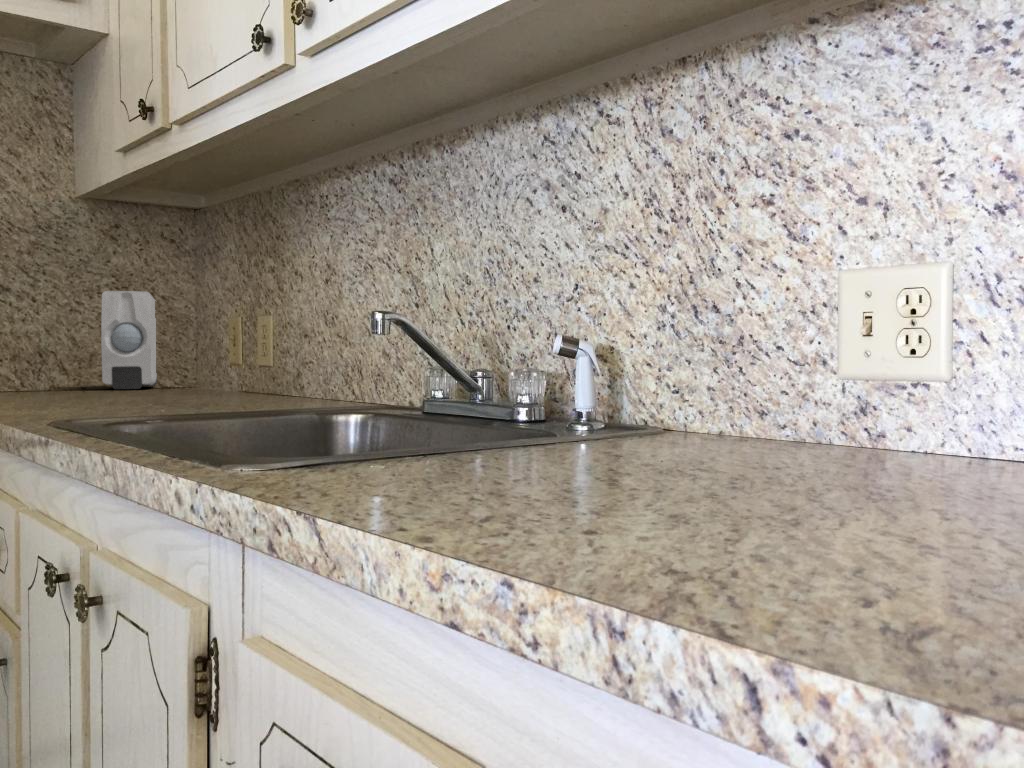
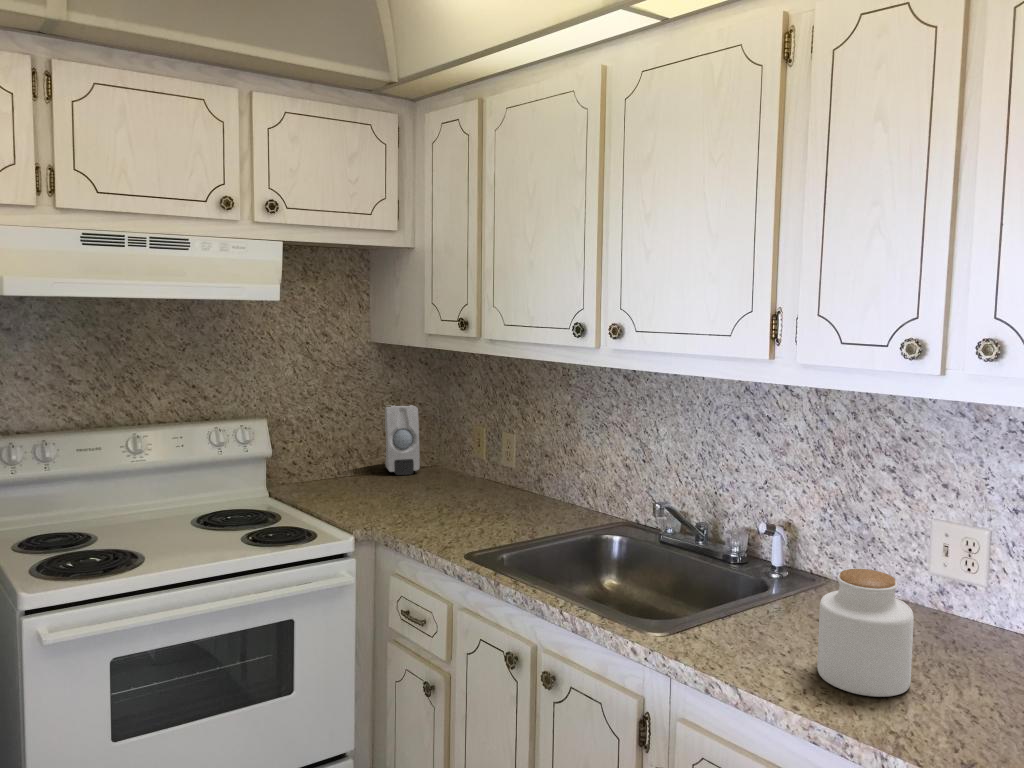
jar: none [547,242,763,524] -> present [817,569,914,697]

